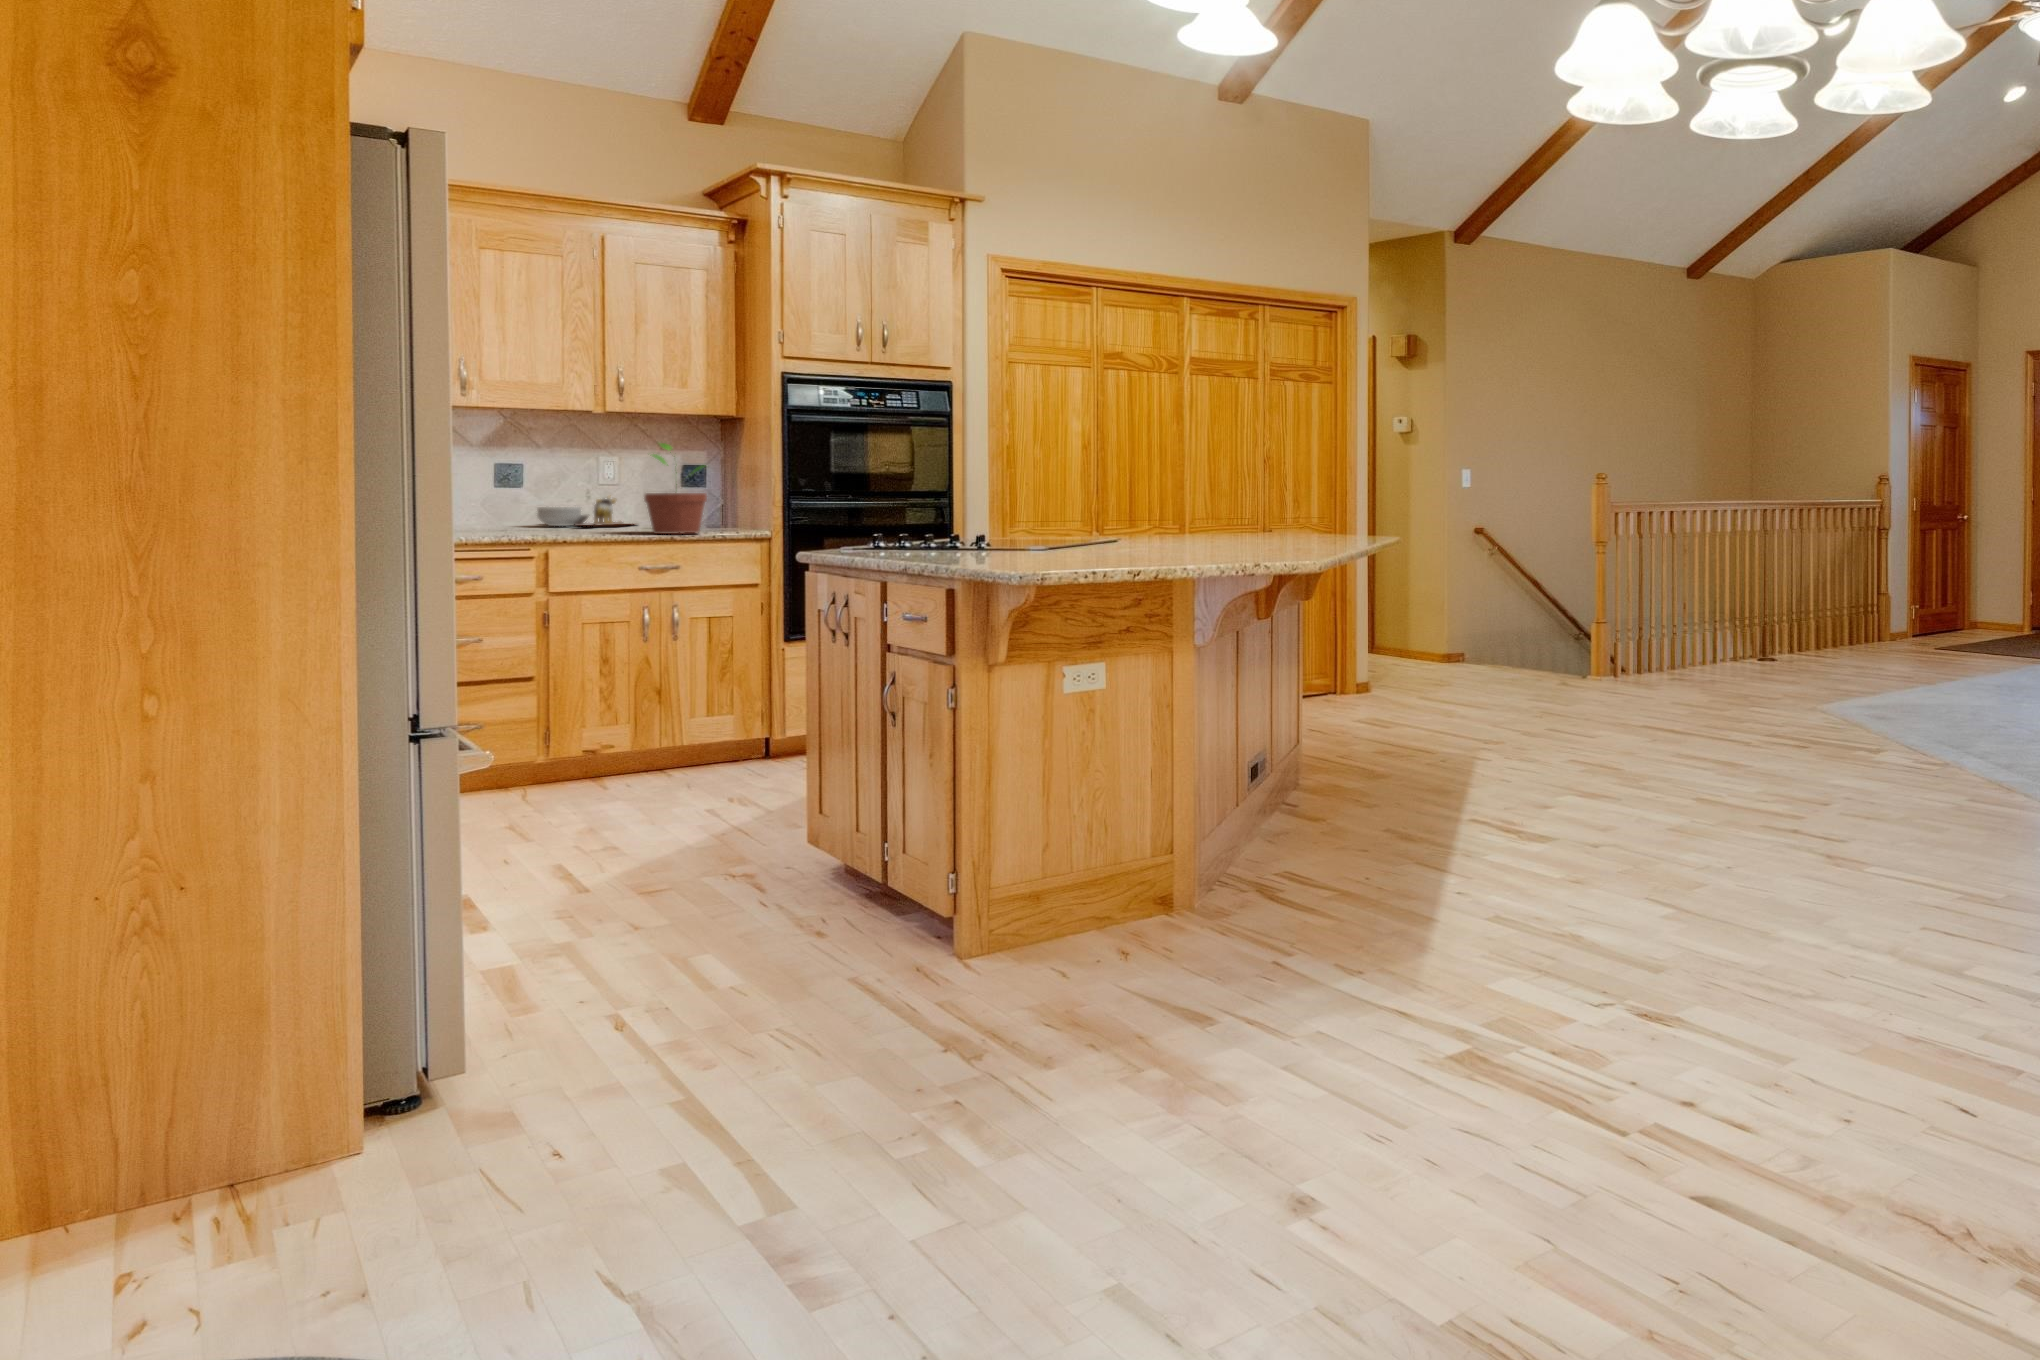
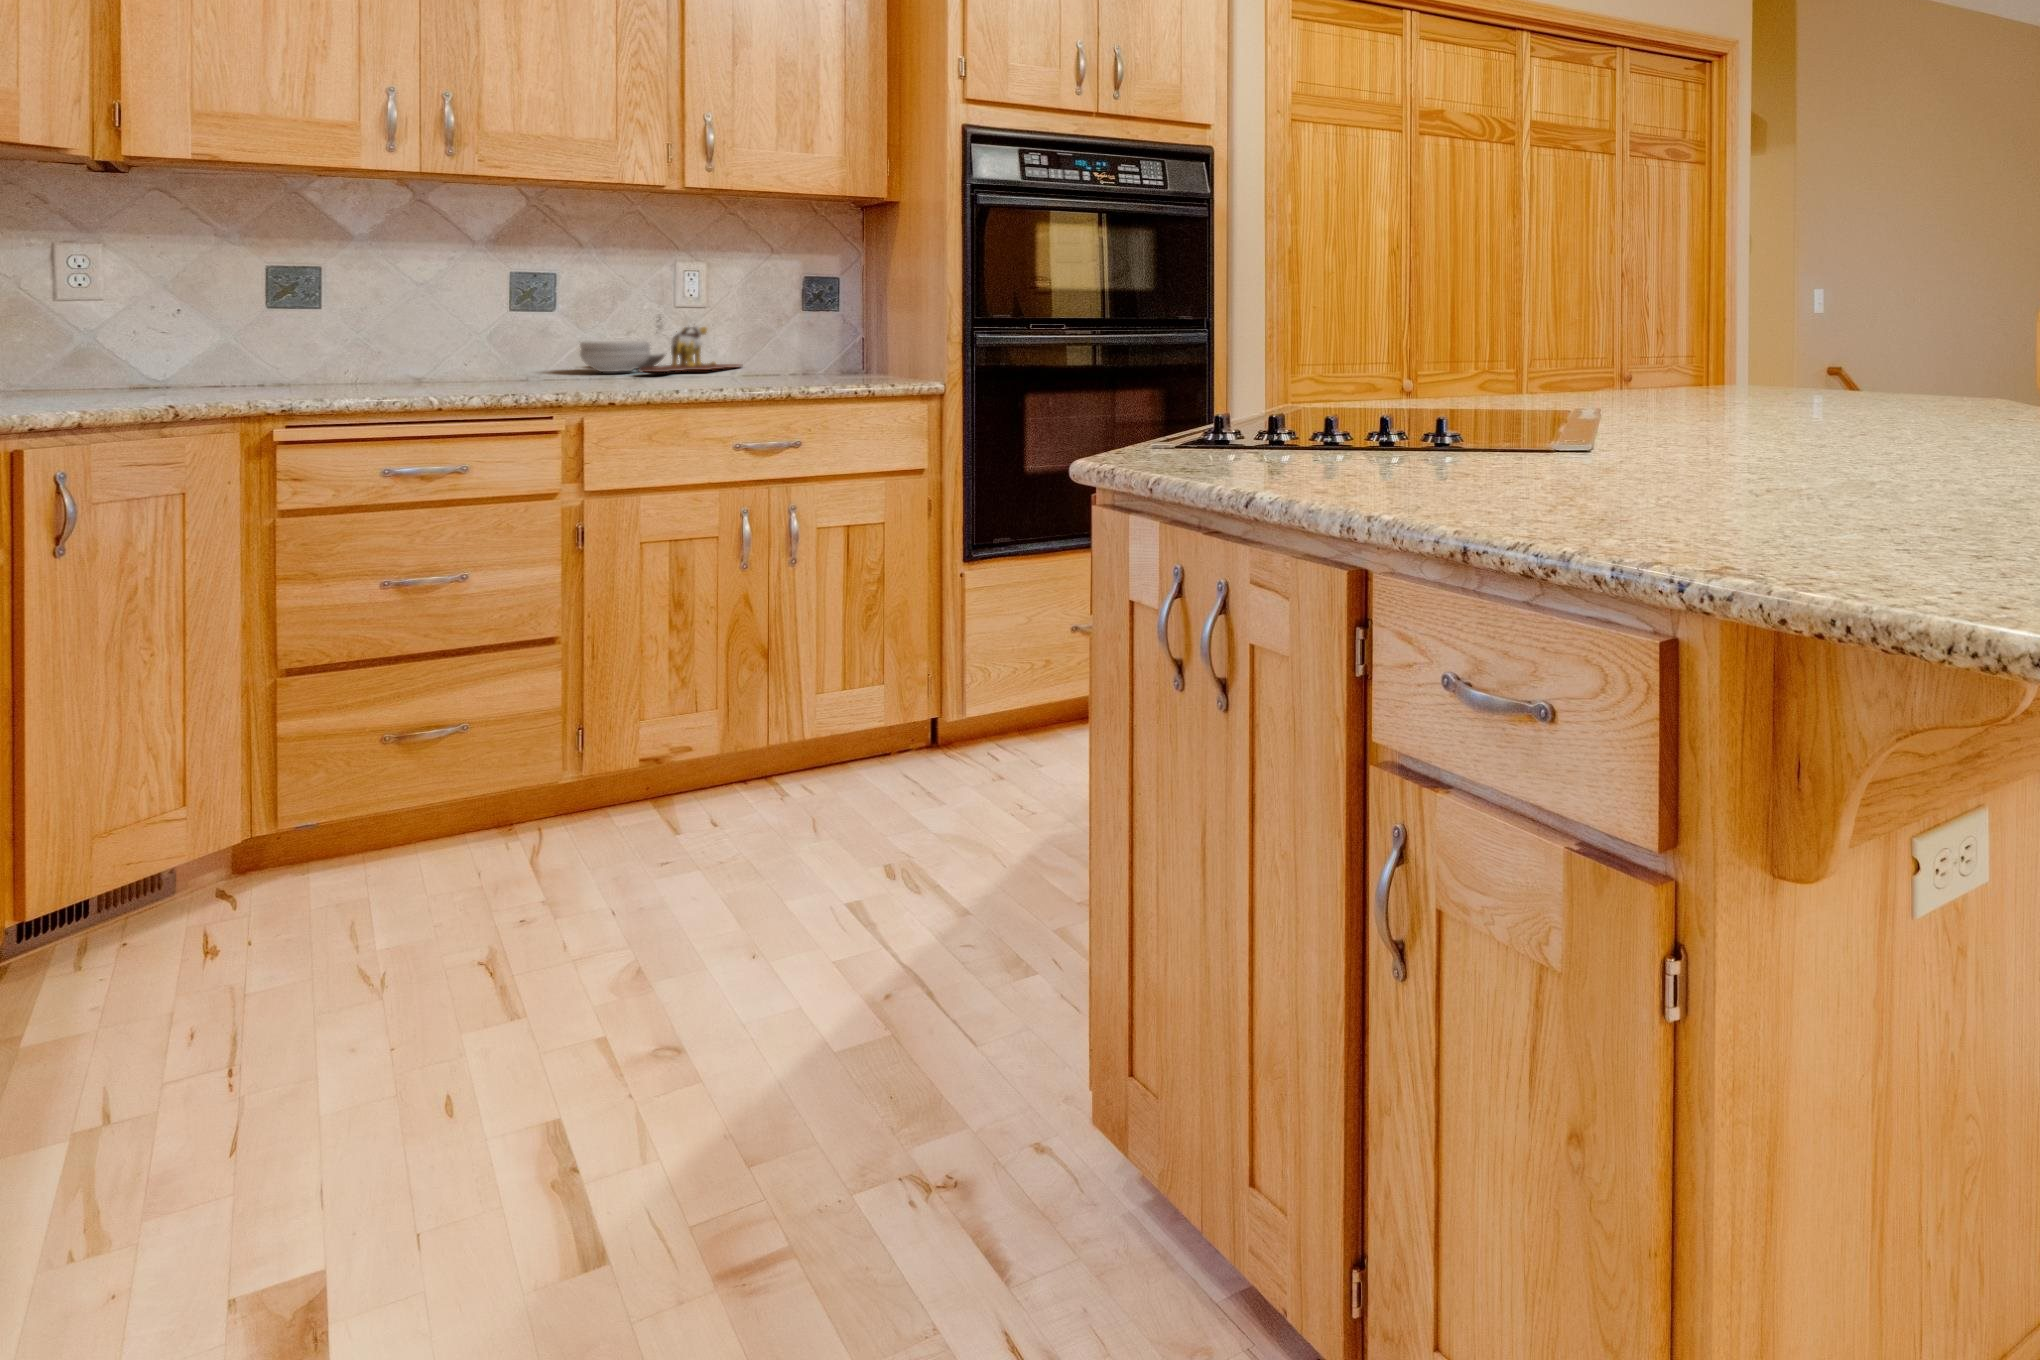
potted plant: present [644,443,707,534] -> none [742,239,845,391]

